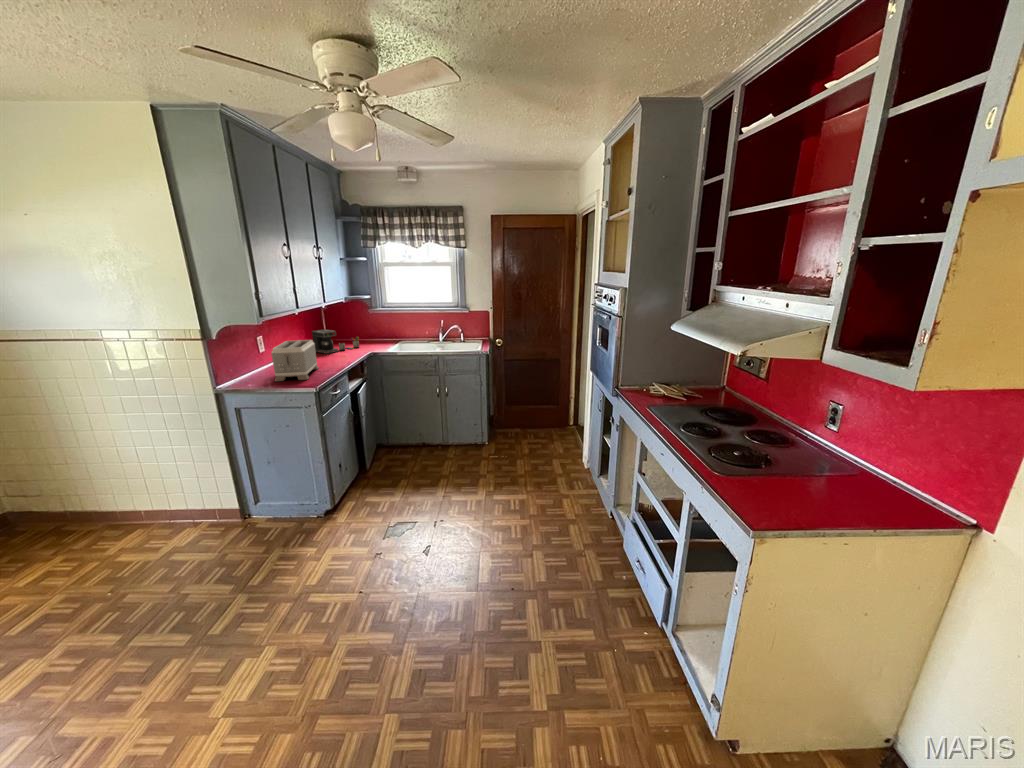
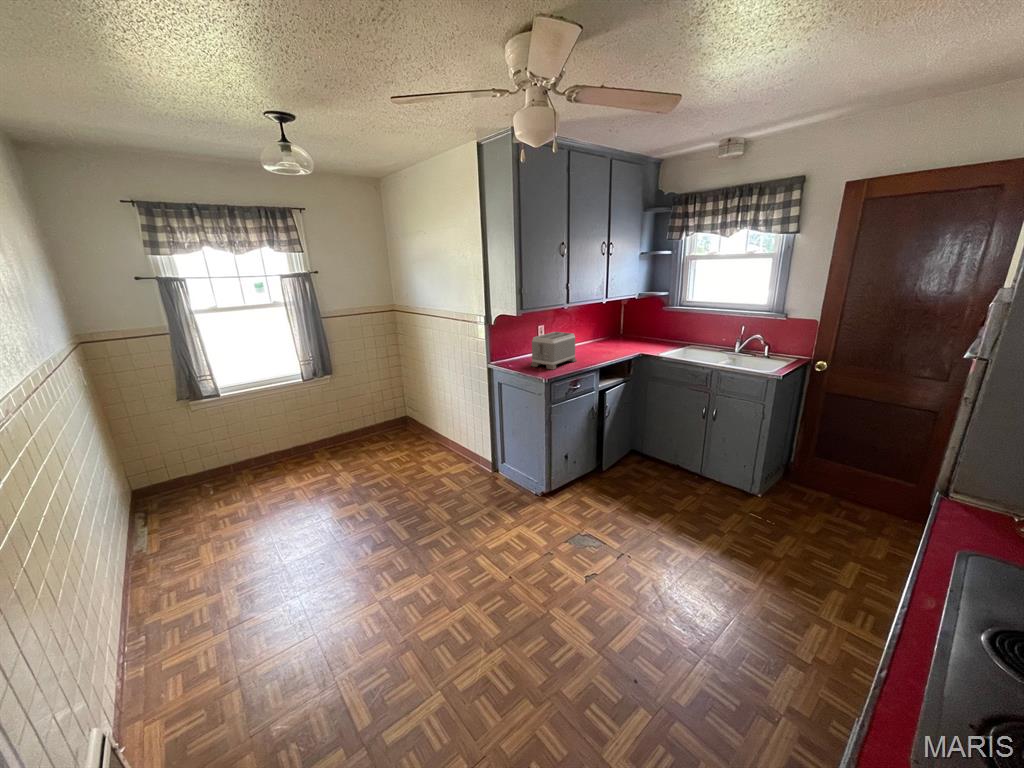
coffee maker: present [312,330,359,354] -> none [597,324,642,348]

